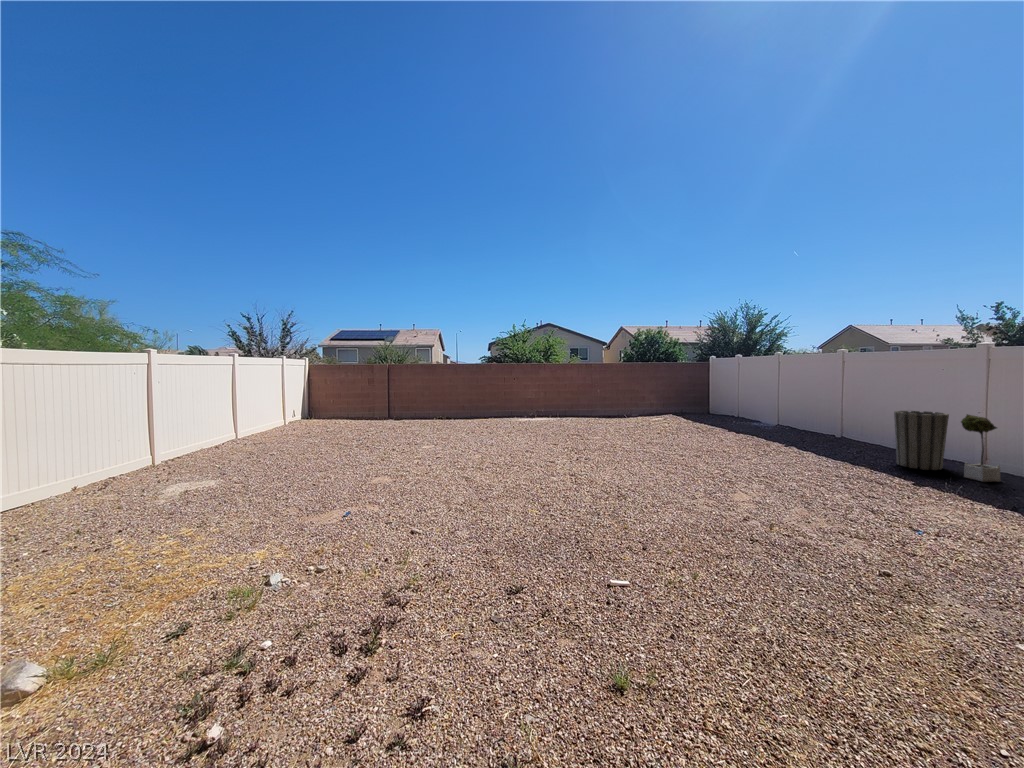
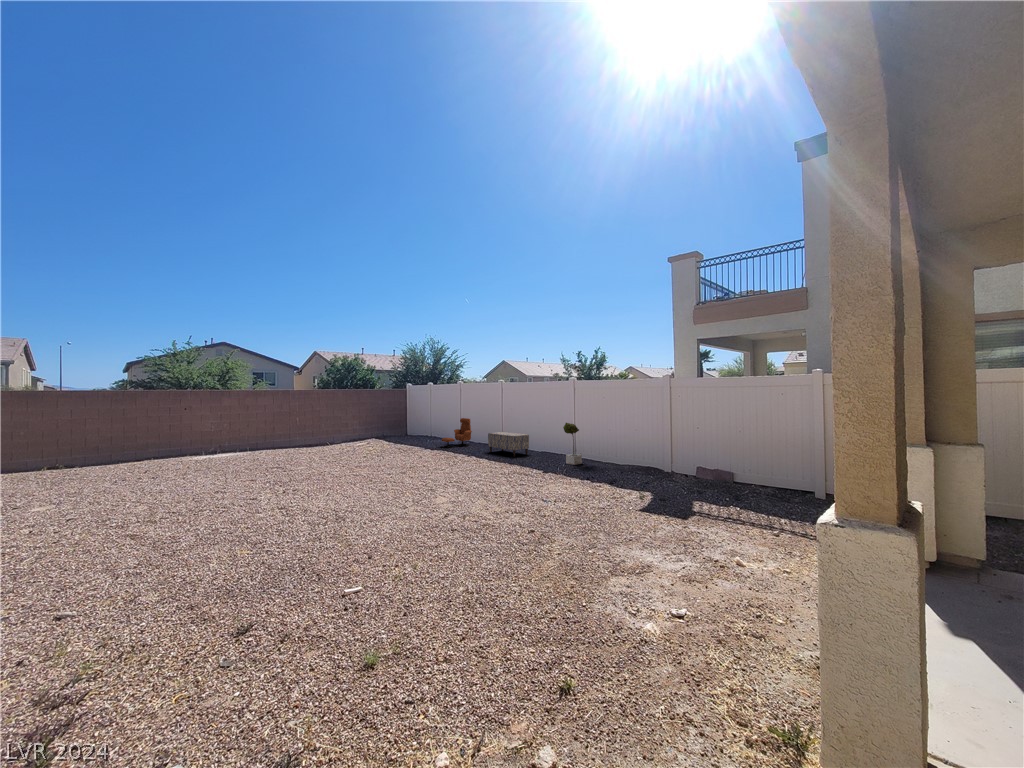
lounge chair: none [750,398,796,433] -> present [441,418,472,448]
trash can: present [894,411,949,470] -> none [531,422,558,462]
bench: none [819,419,890,455] -> present [488,432,529,457]

